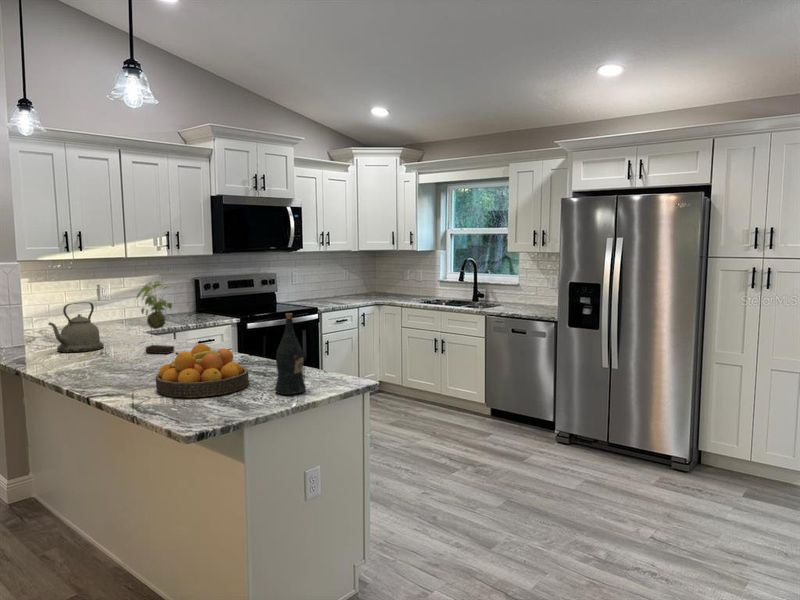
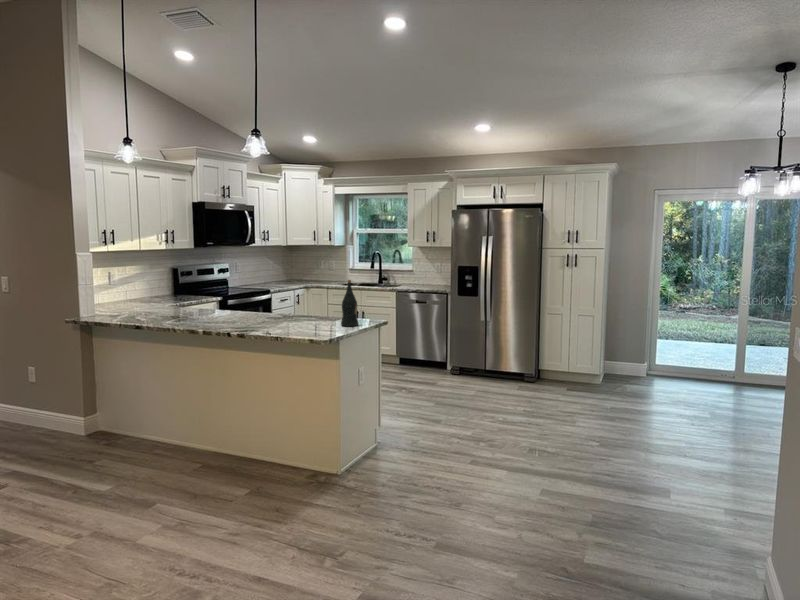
plant: present [136,281,174,354] -> none [198,261,232,316]
kettle: present [49,302,104,352] -> none [135,282,167,318]
fruit bowl: present [156,344,249,397] -> none [265,301,320,330]

